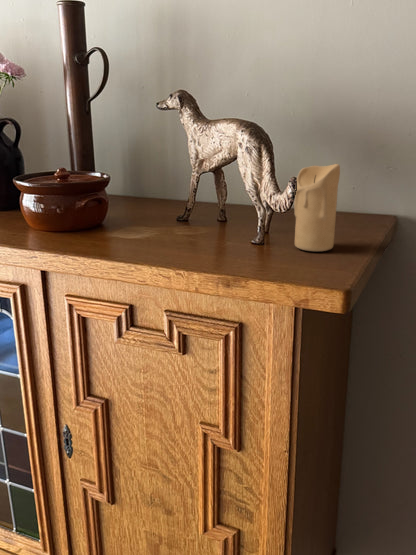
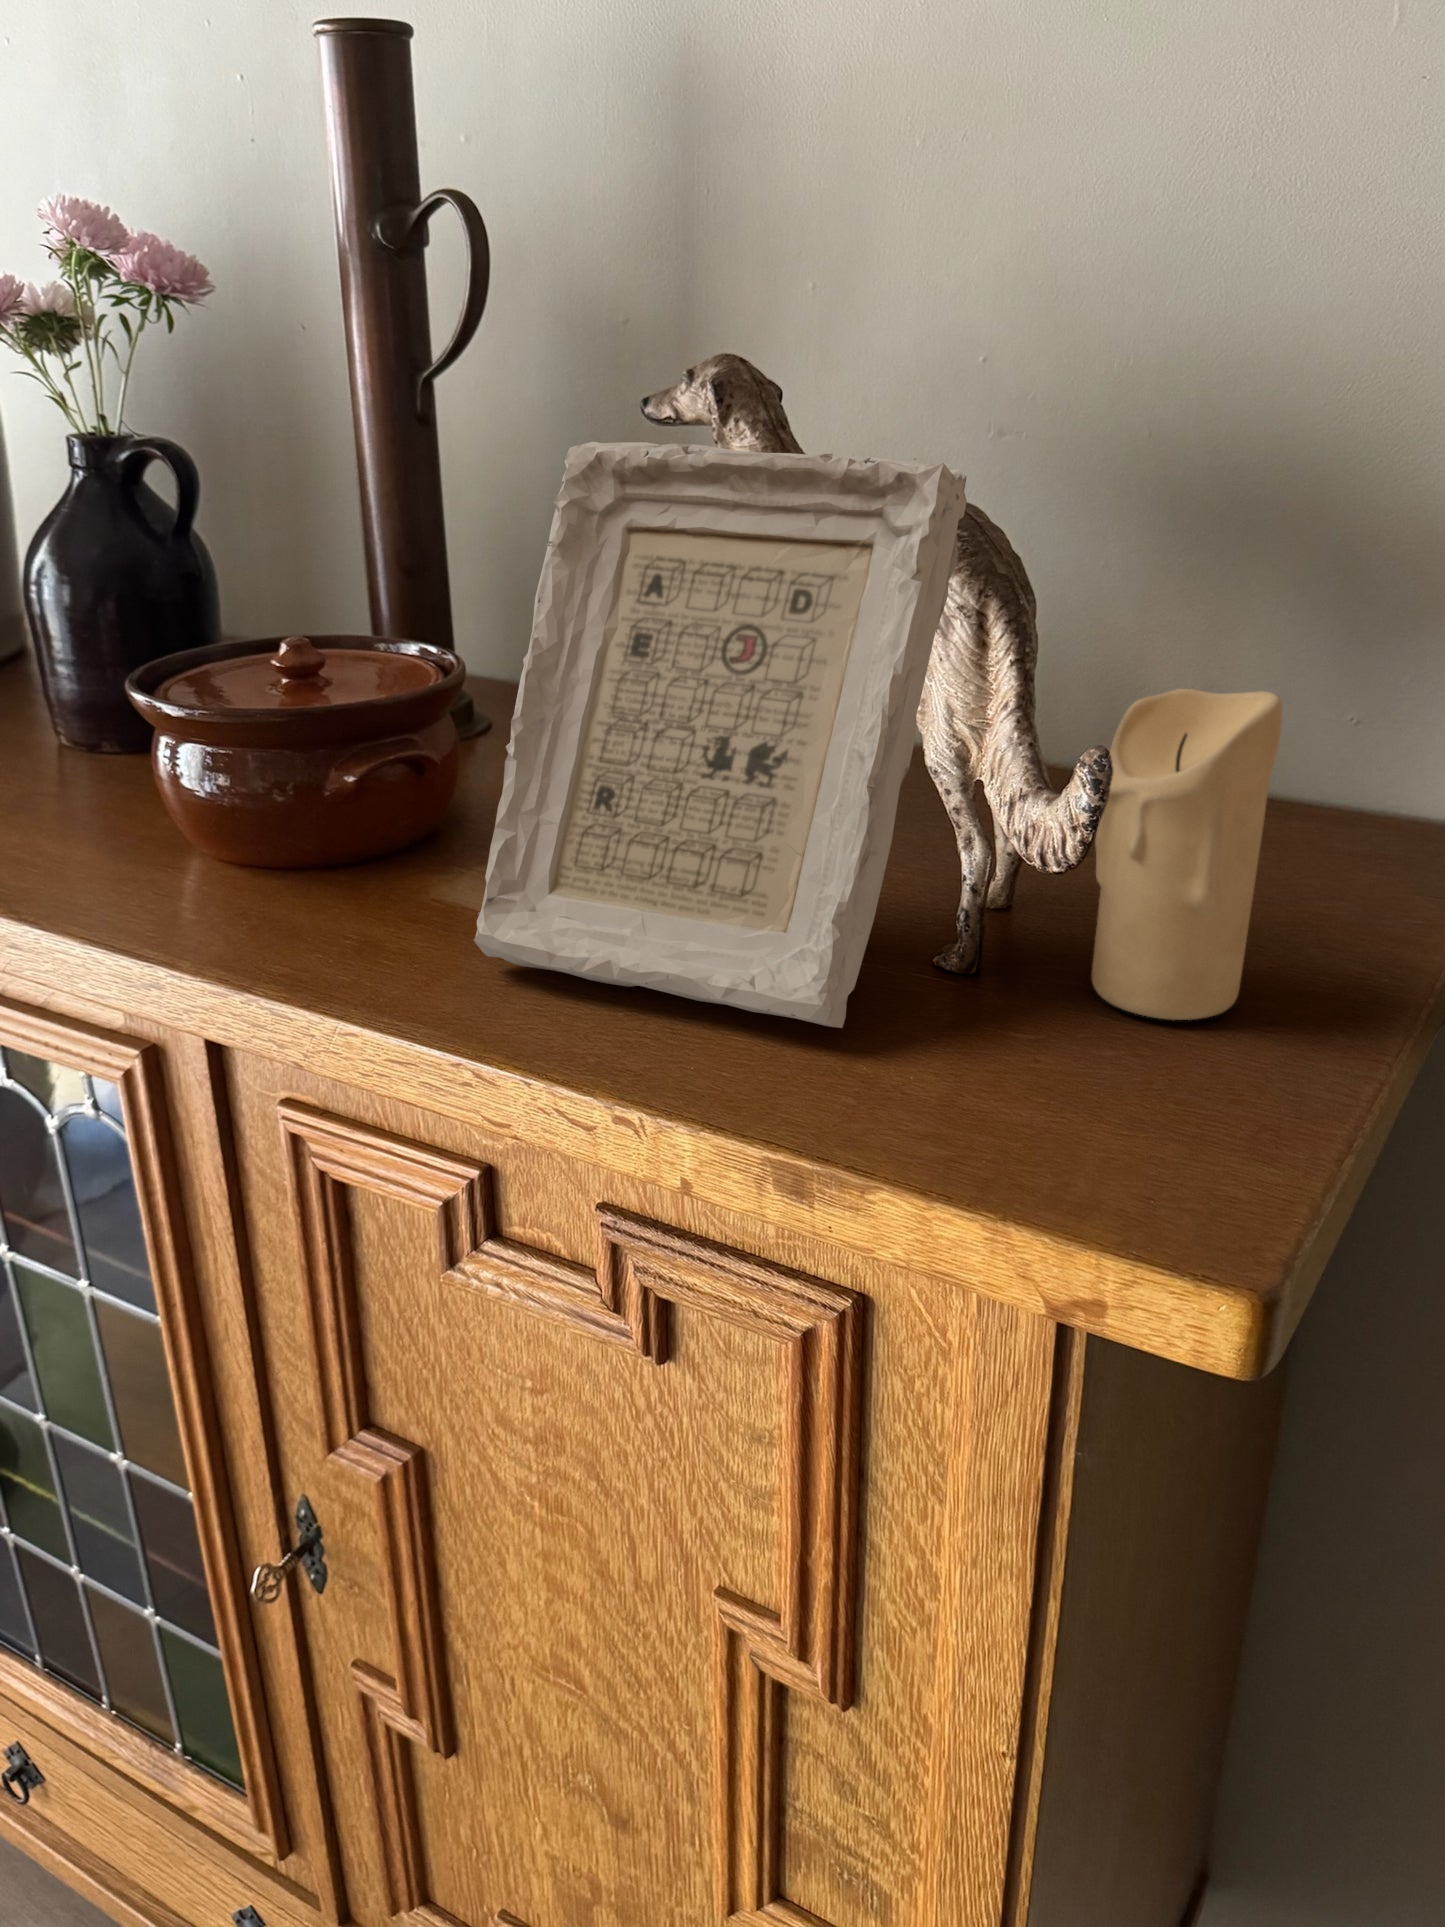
picture frame: none [125,106,256,254] -> present [474,442,967,1028]

